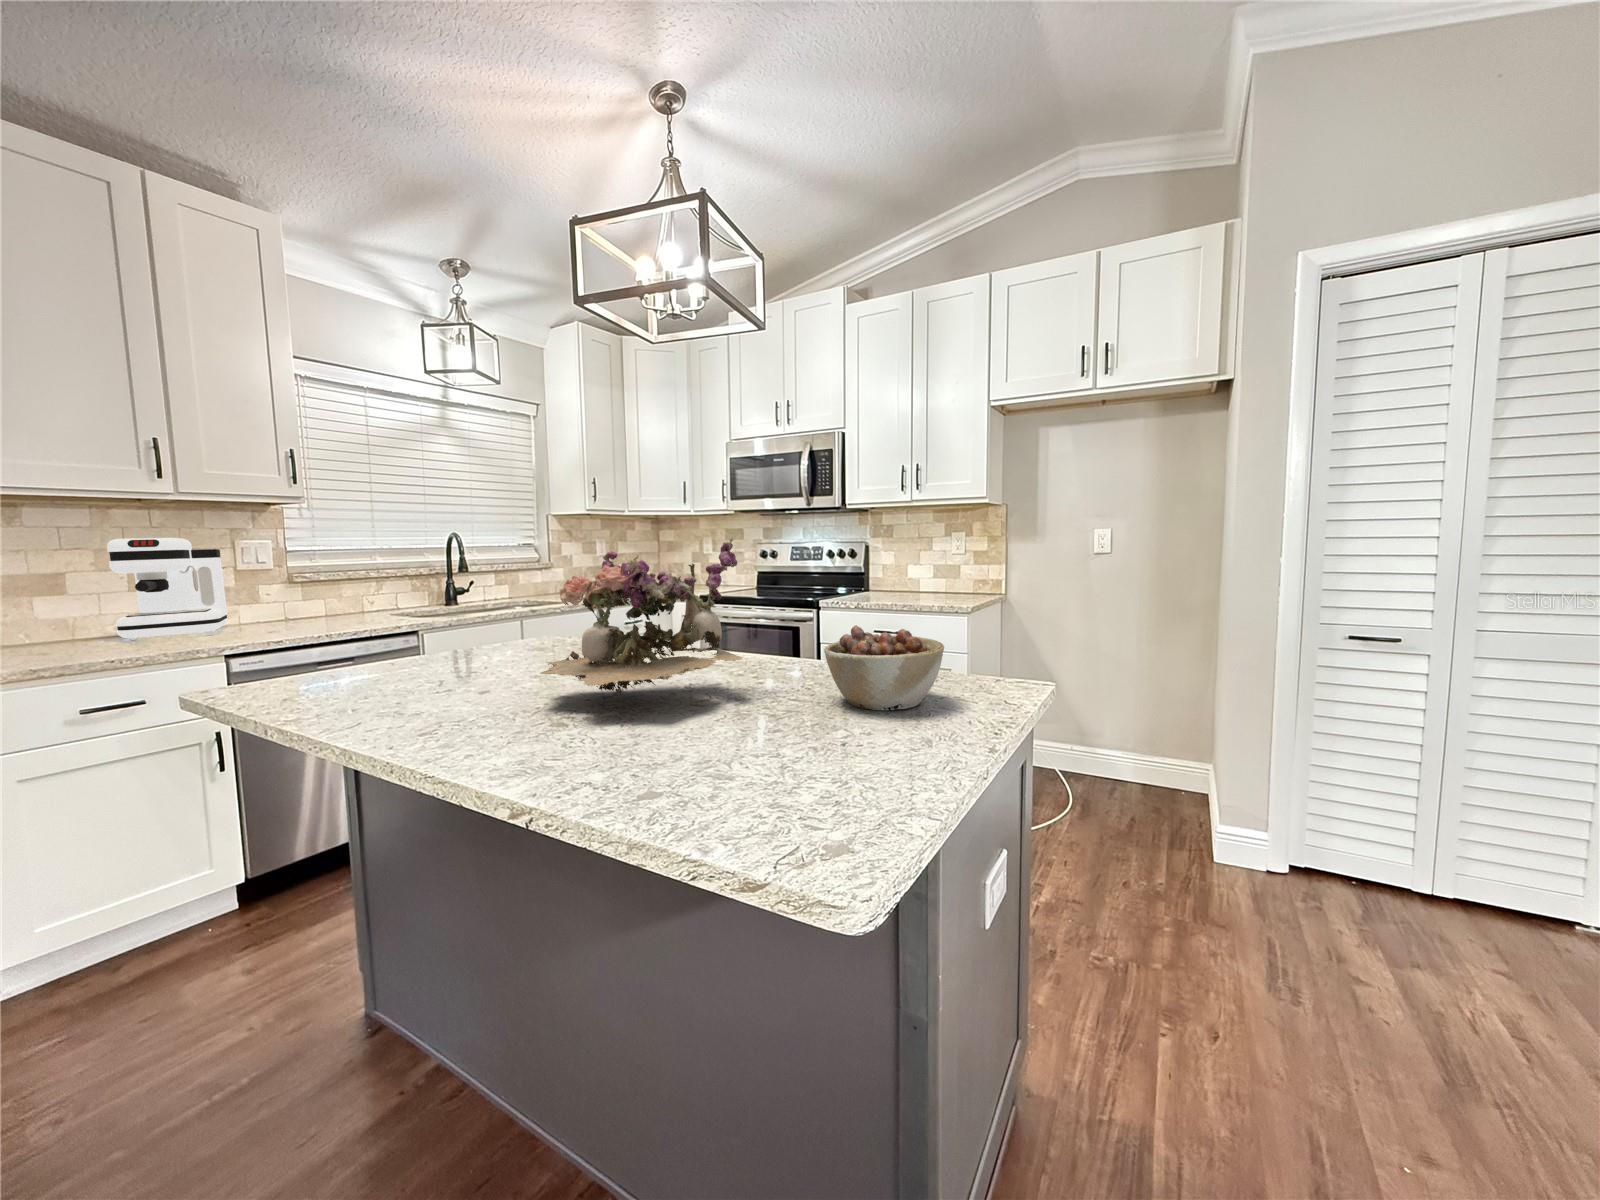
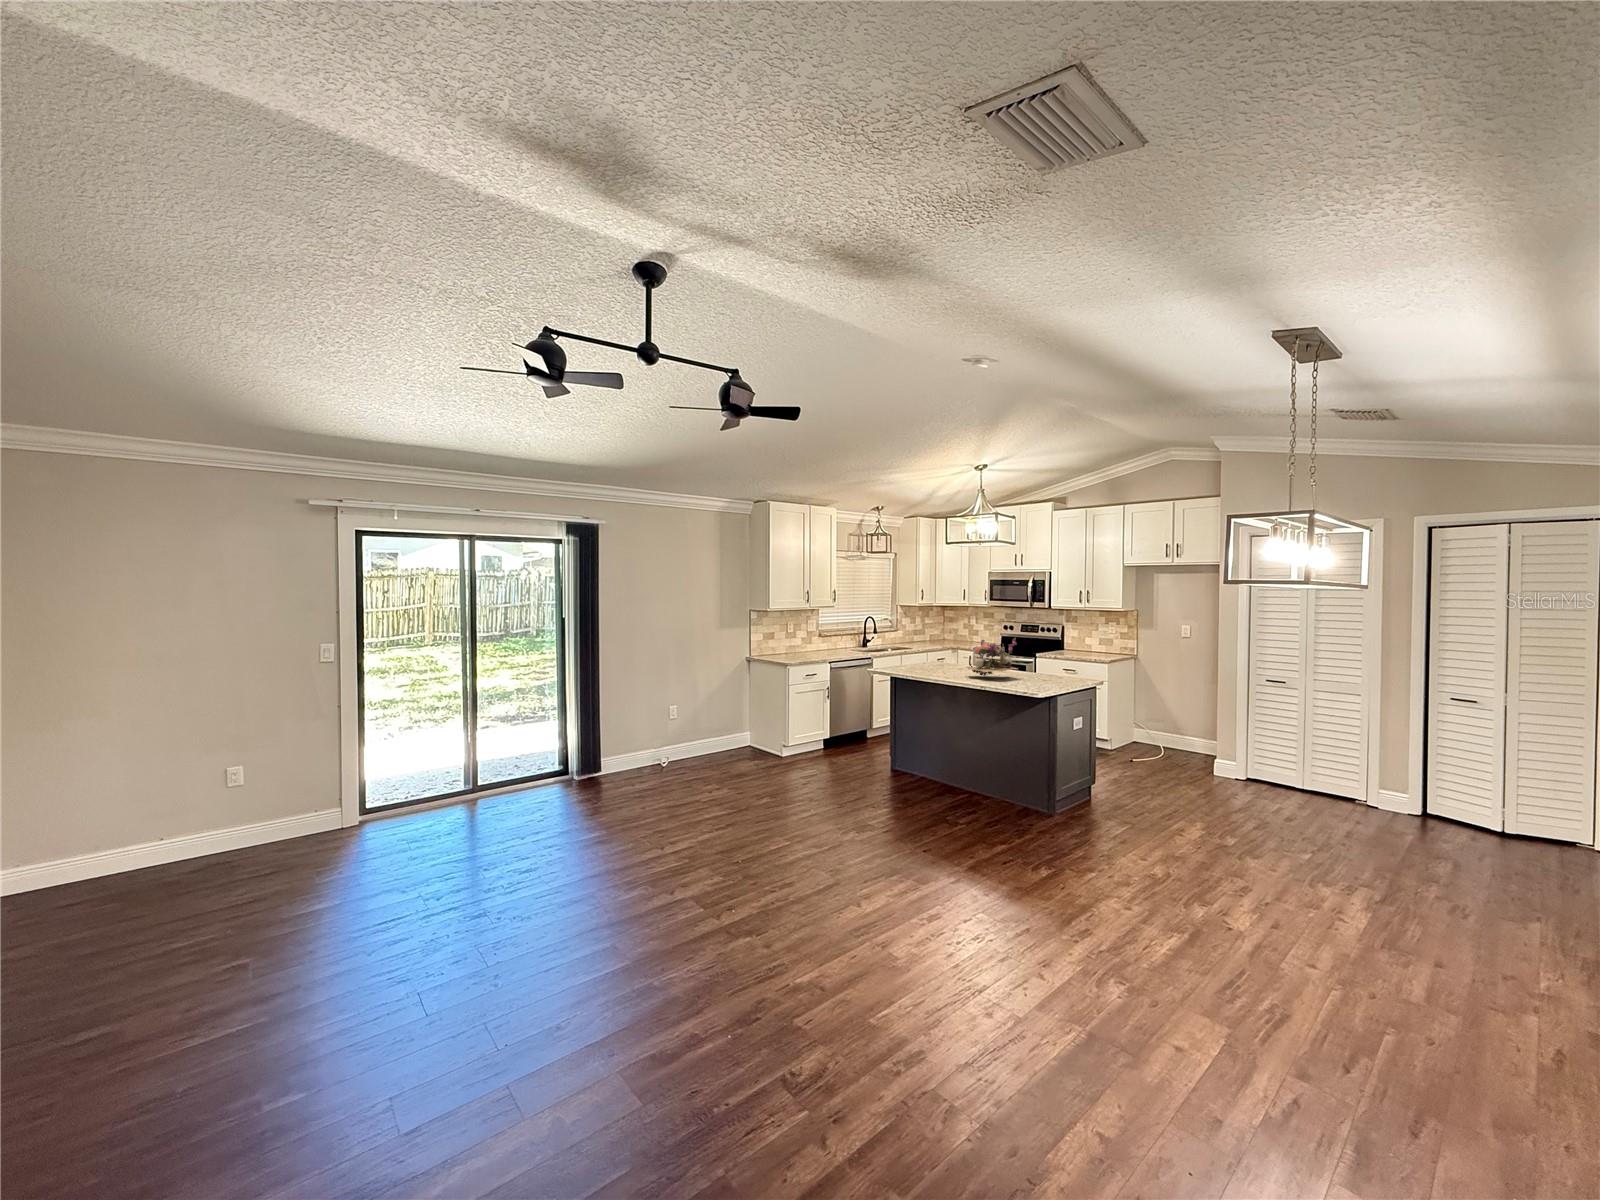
coffee maker: present [107,538,228,640] -> none [786,621,816,656]
bowl: present [824,625,944,710] -> none [1040,662,1072,683]

